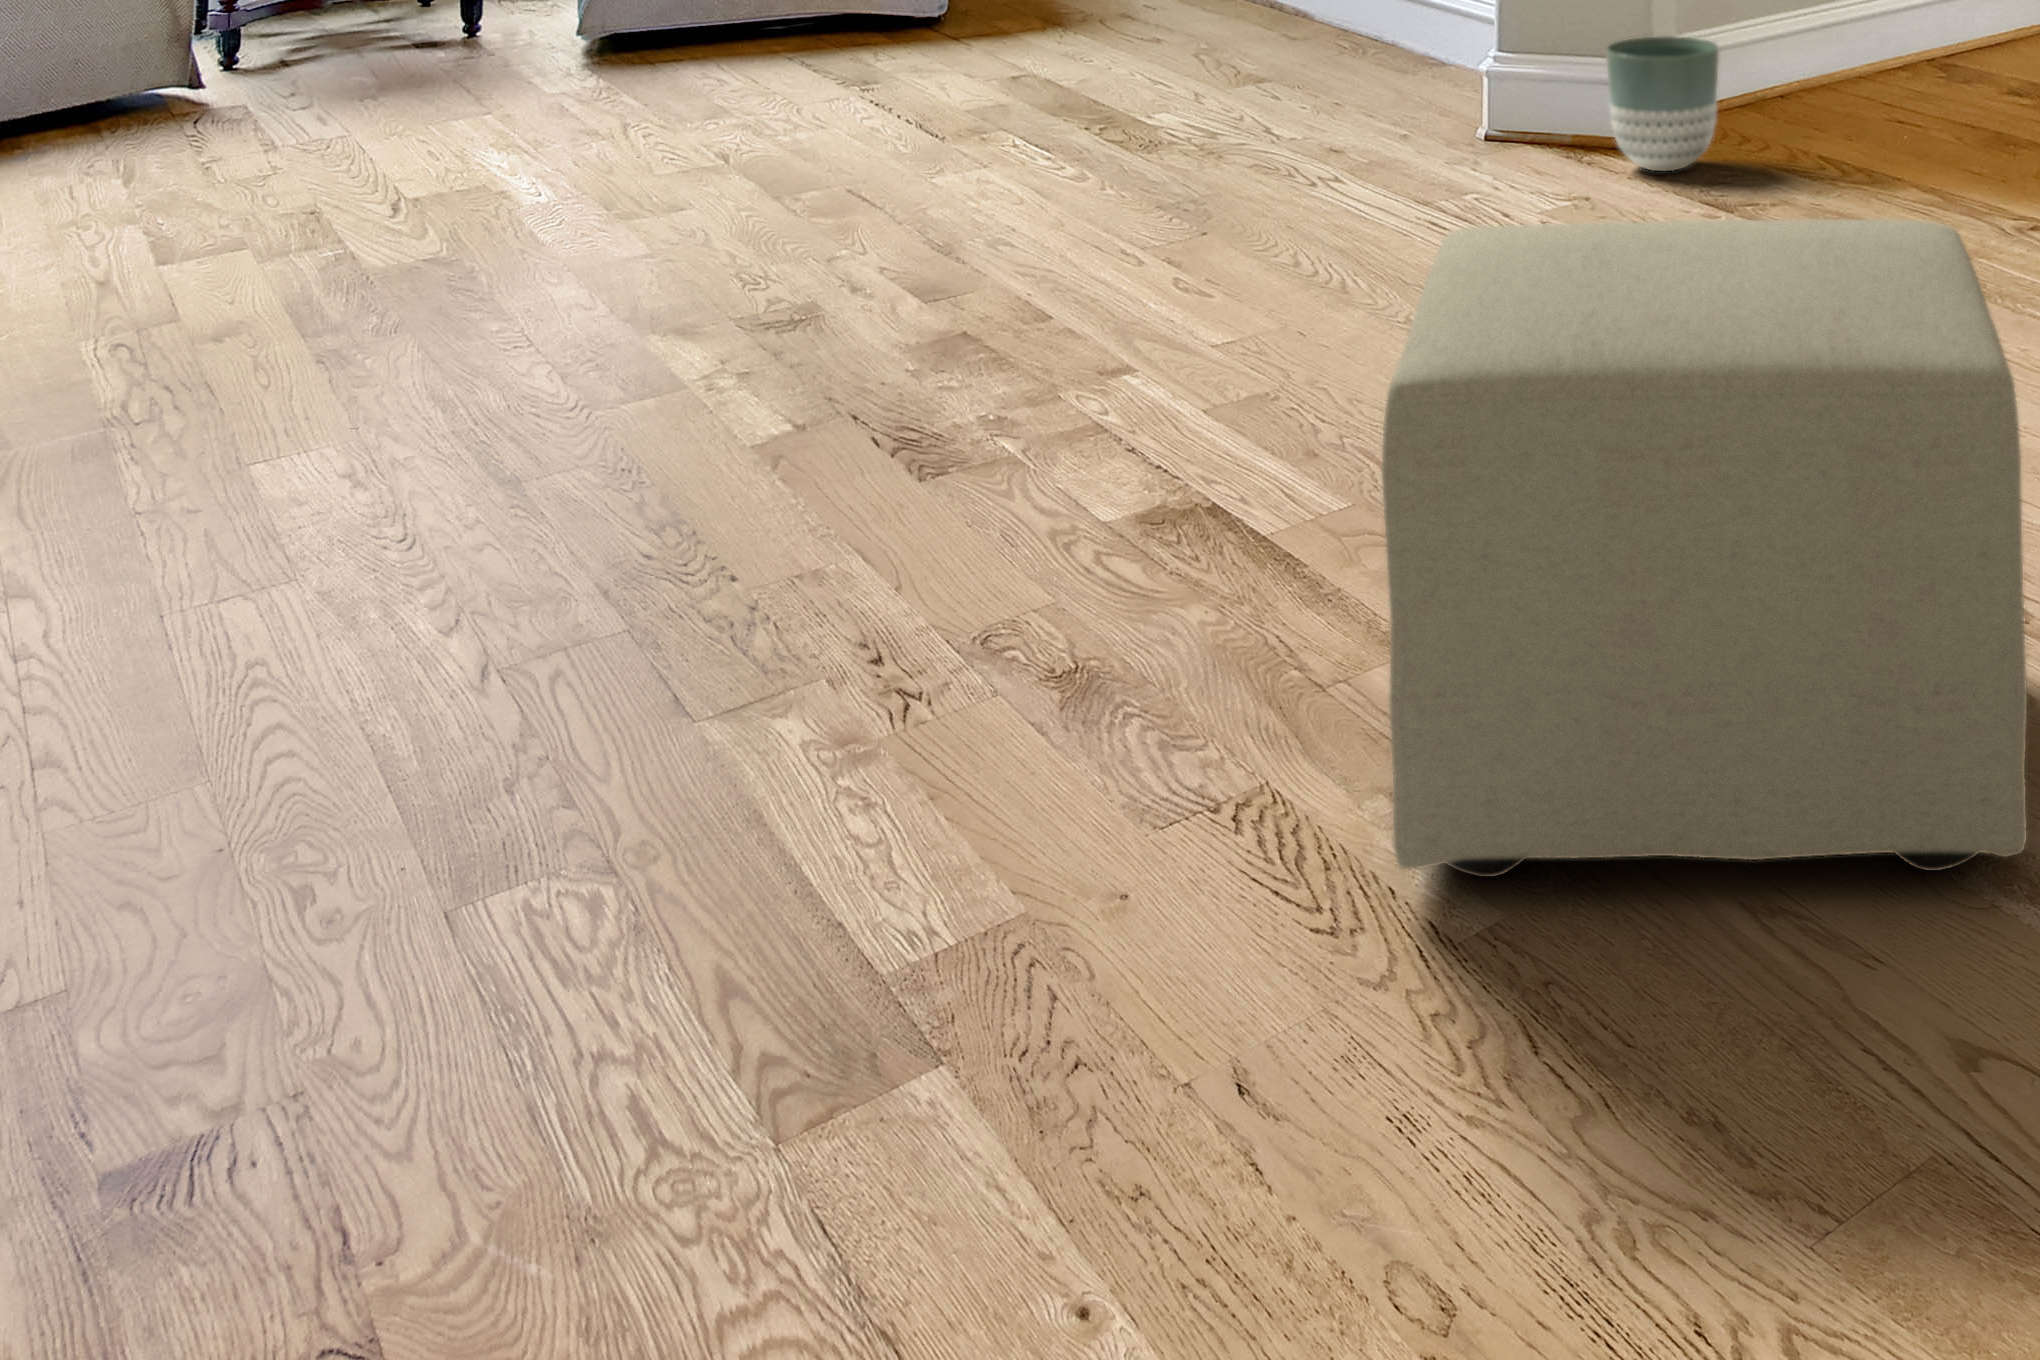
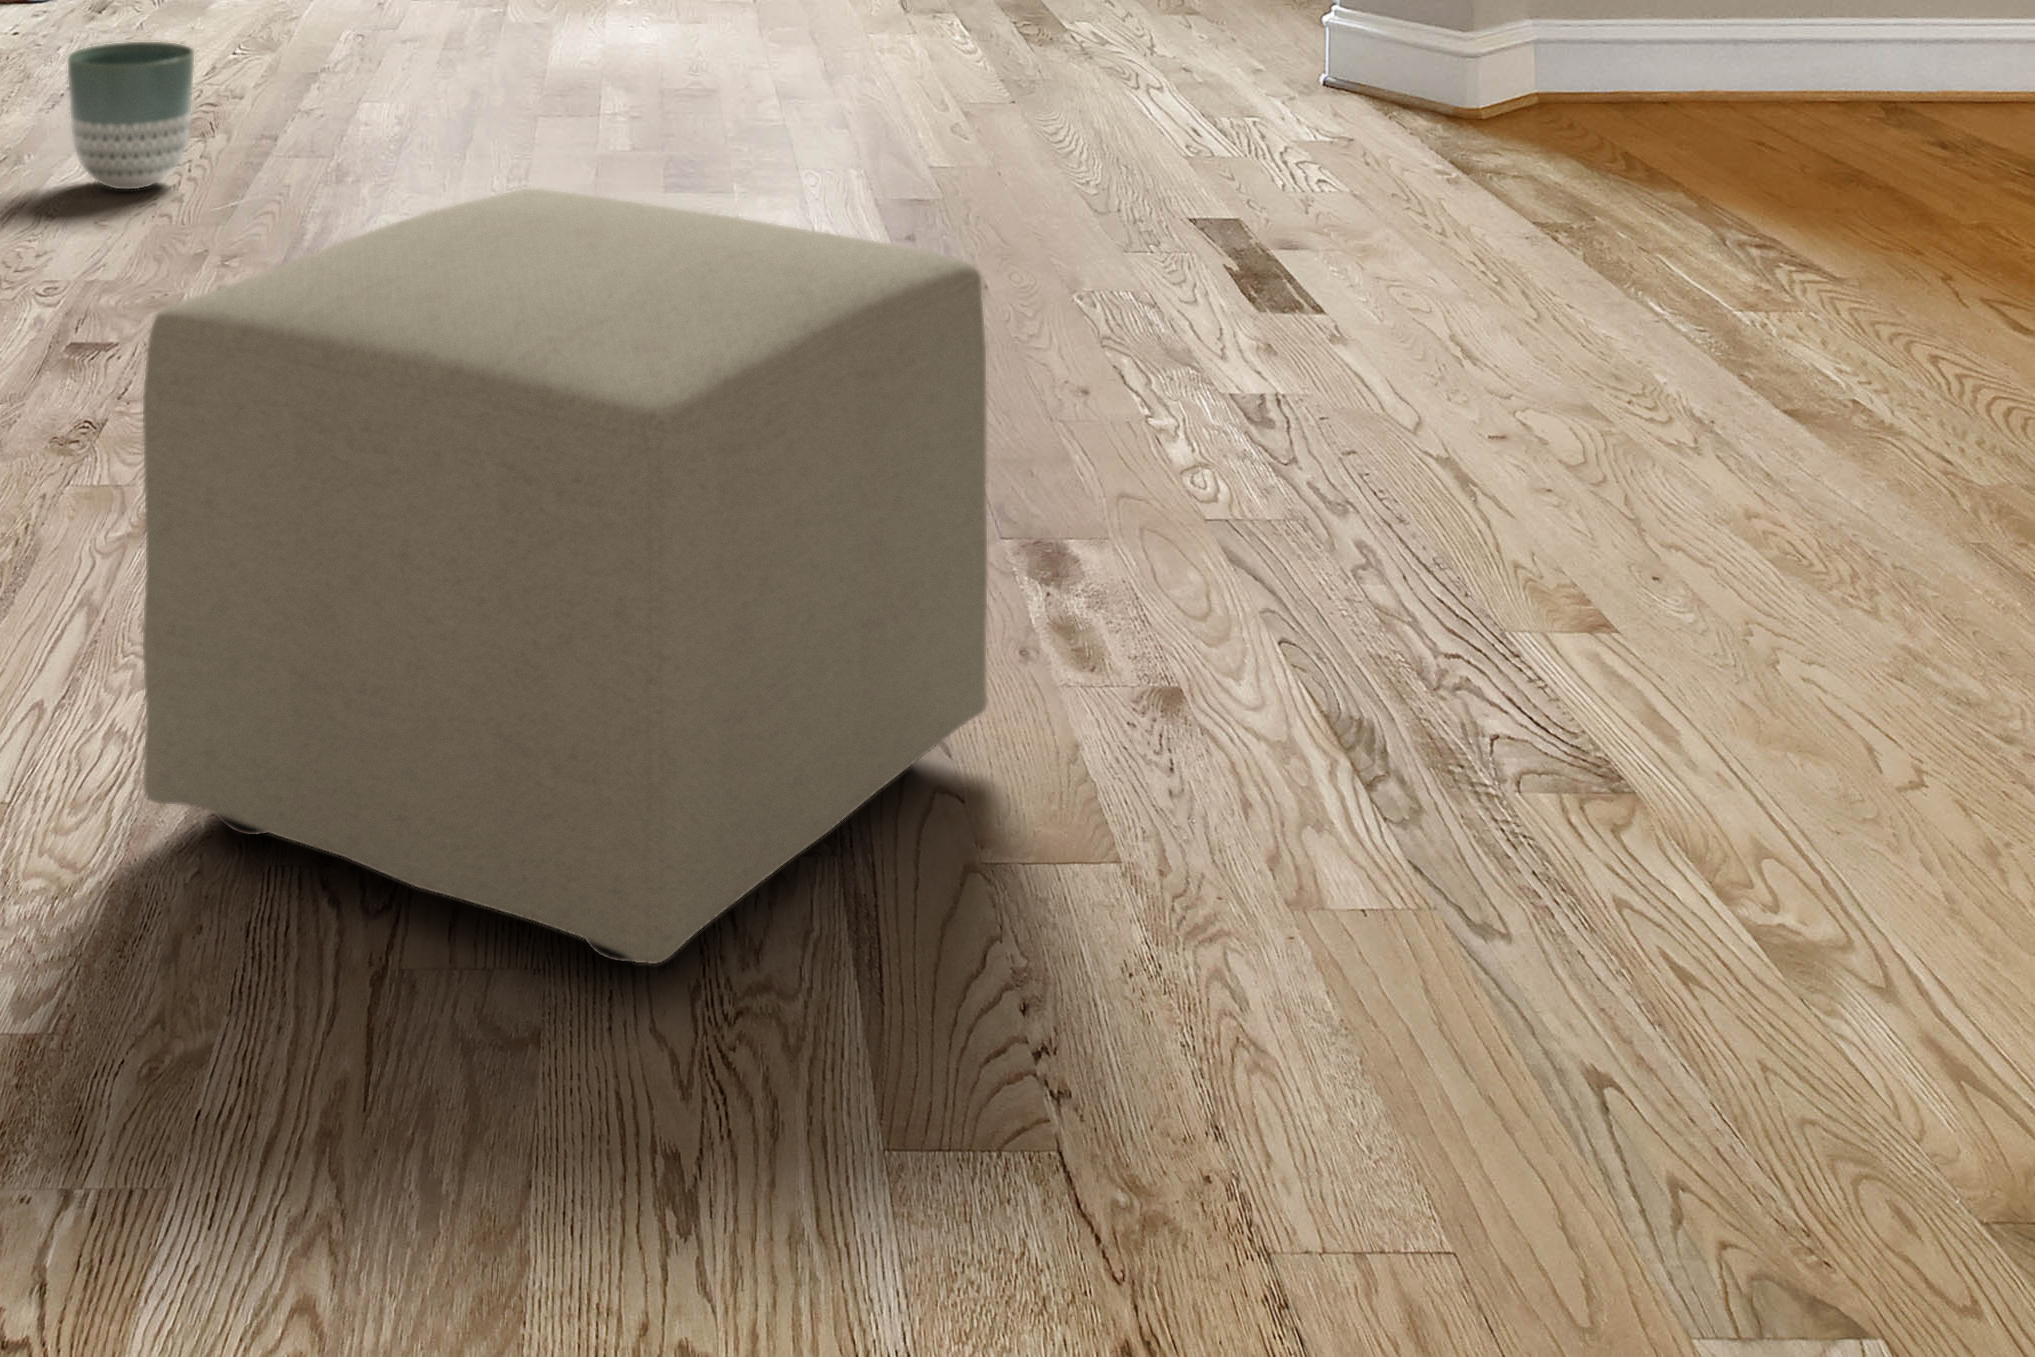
planter: present [1606,36,1719,171] -> present [68,42,194,189]

